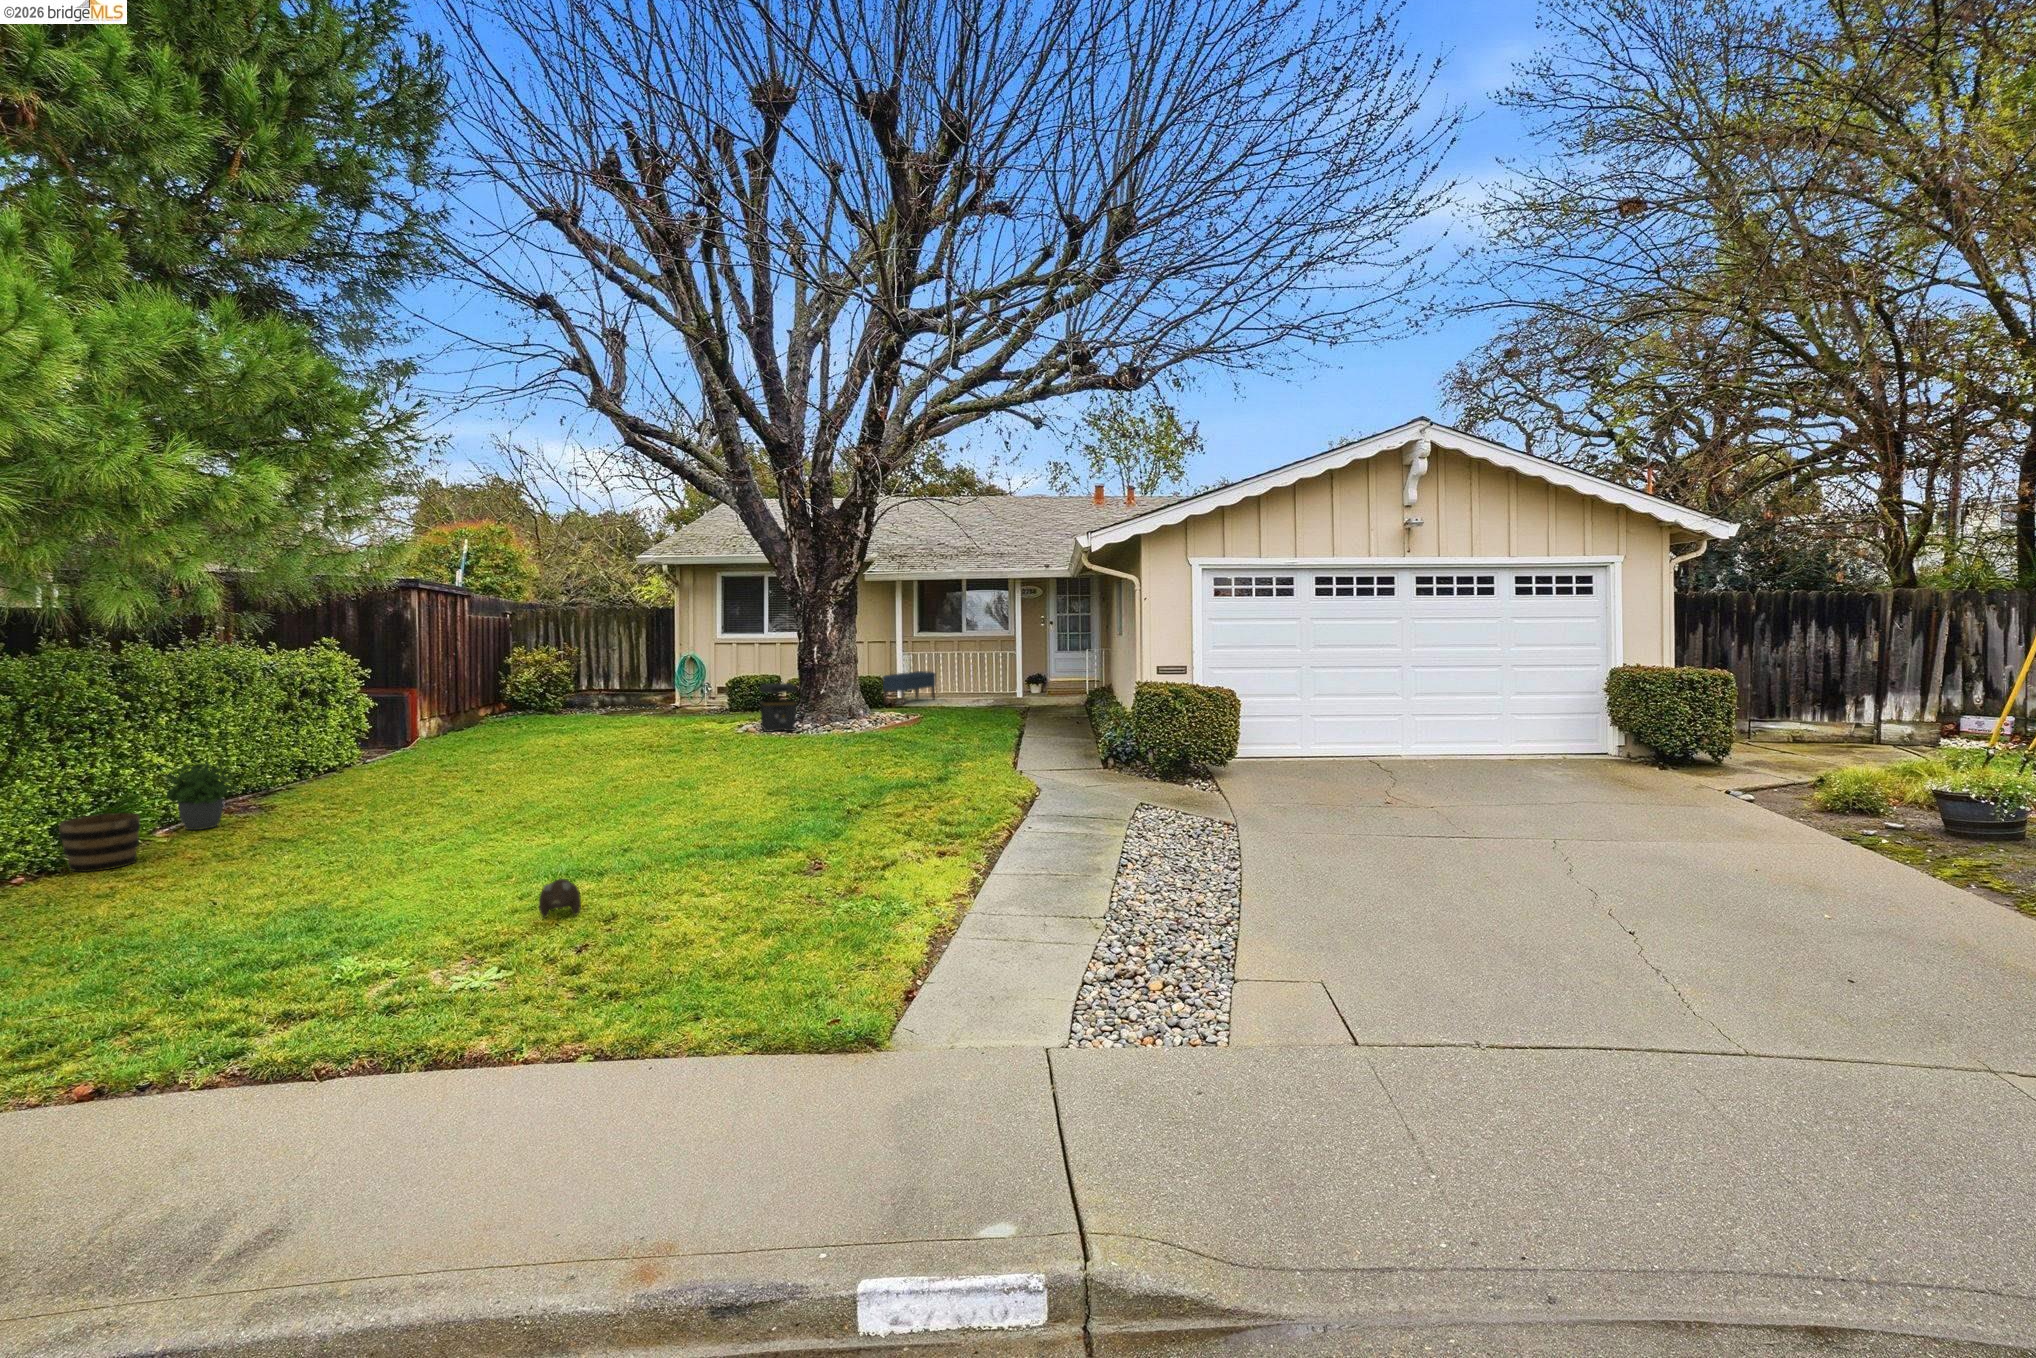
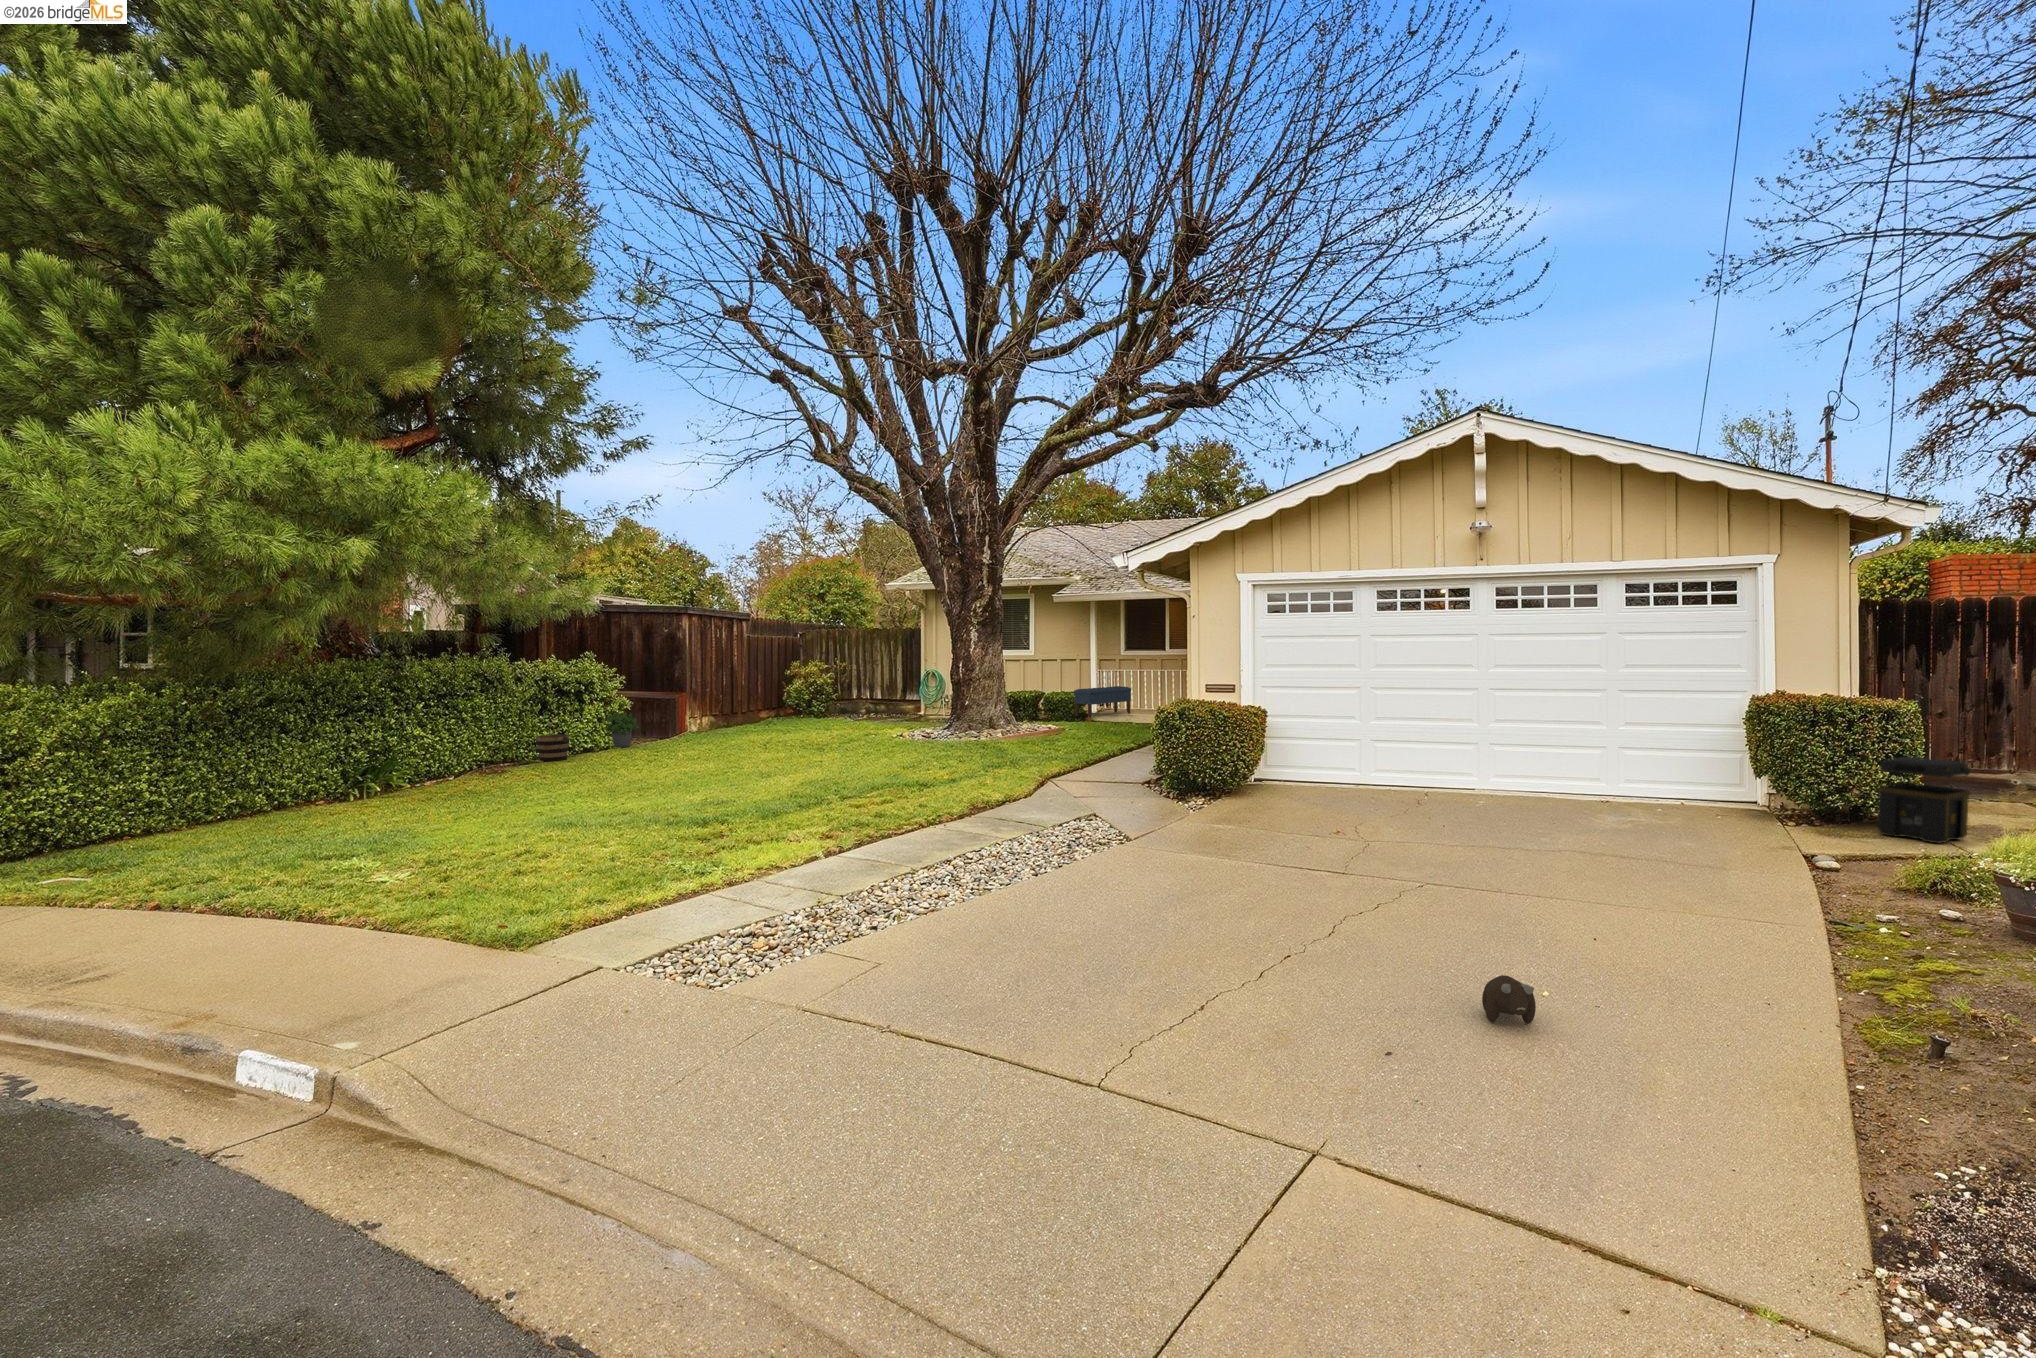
toolbox: present [760,683,797,732] -> present [1878,757,1970,843]
potted plant: present [165,762,238,830] -> present [606,711,639,748]
bucket: present [59,813,141,872] -> present [536,734,569,761]
plush toy: present [539,879,581,917] -> present [1482,975,1536,1024]

